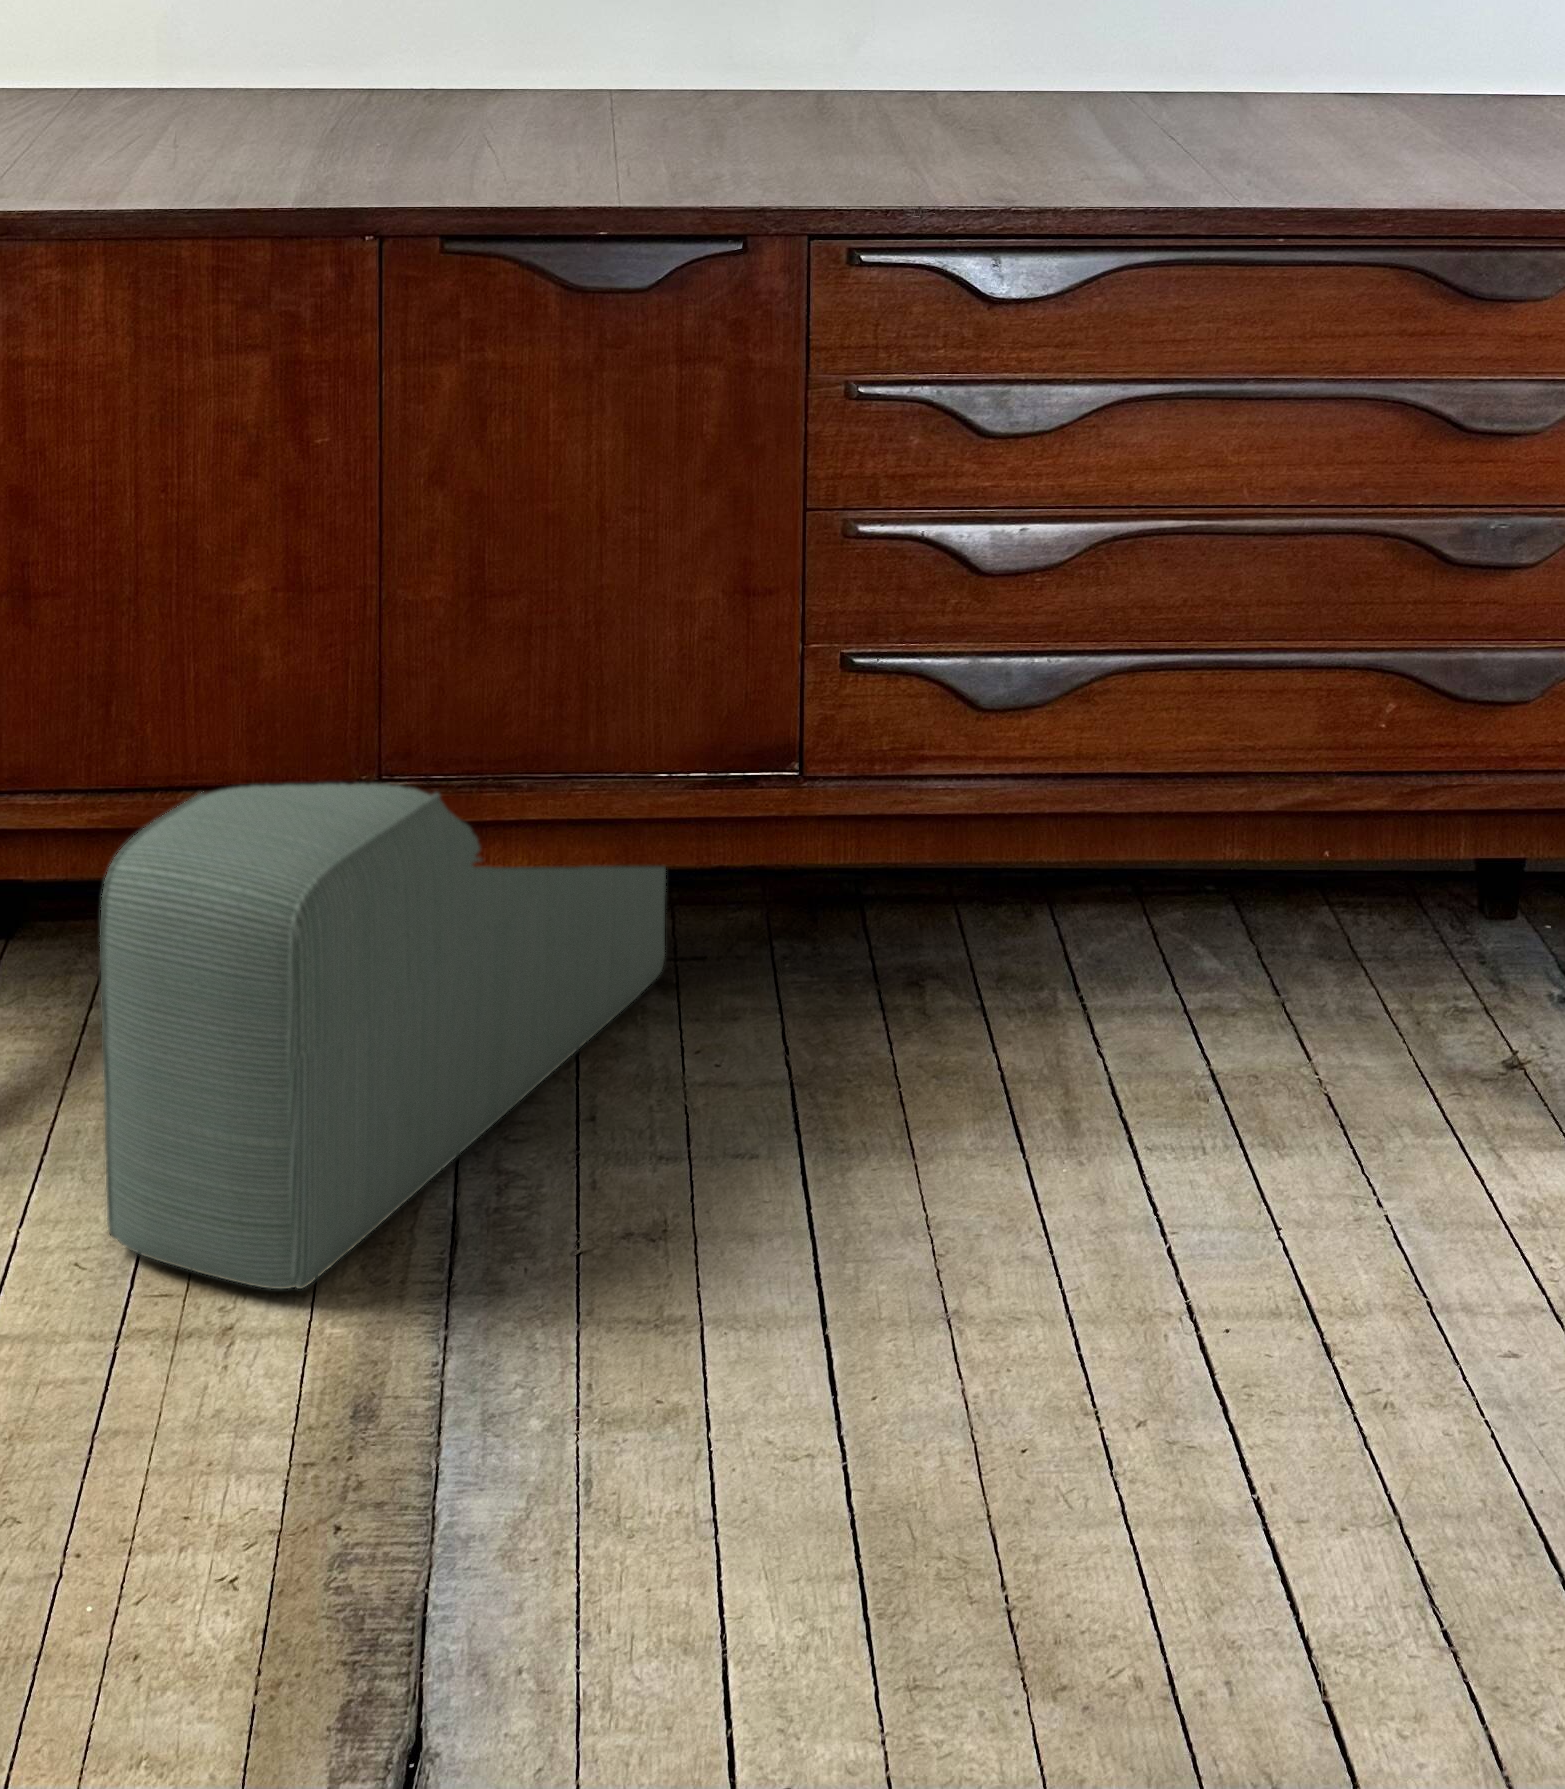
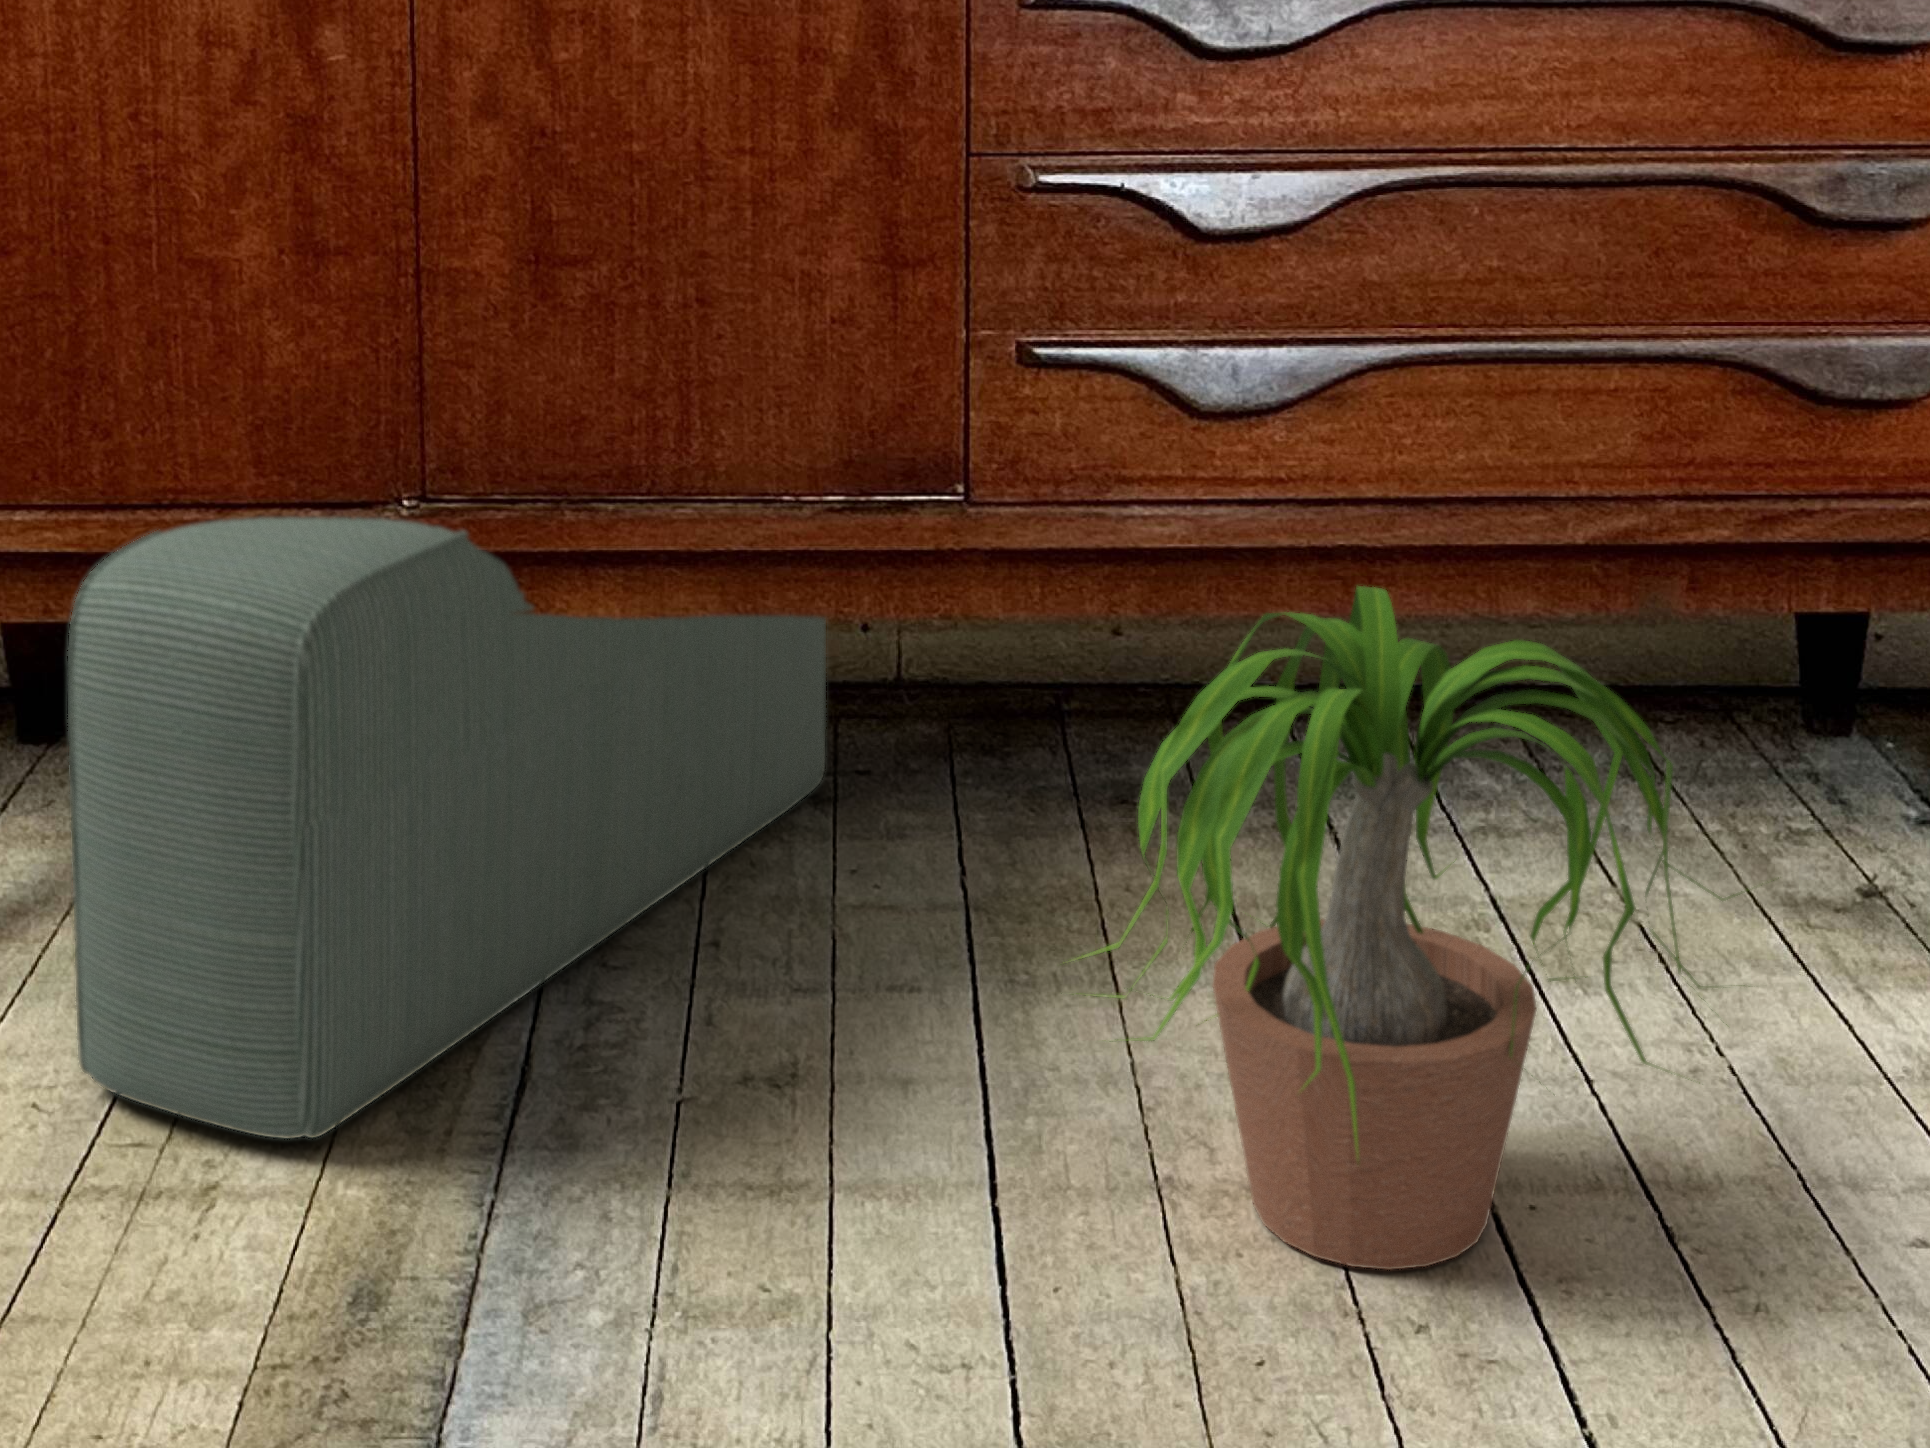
potted plant: none [875,866,1416,1380] -> present [1073,586,1745,1270]

